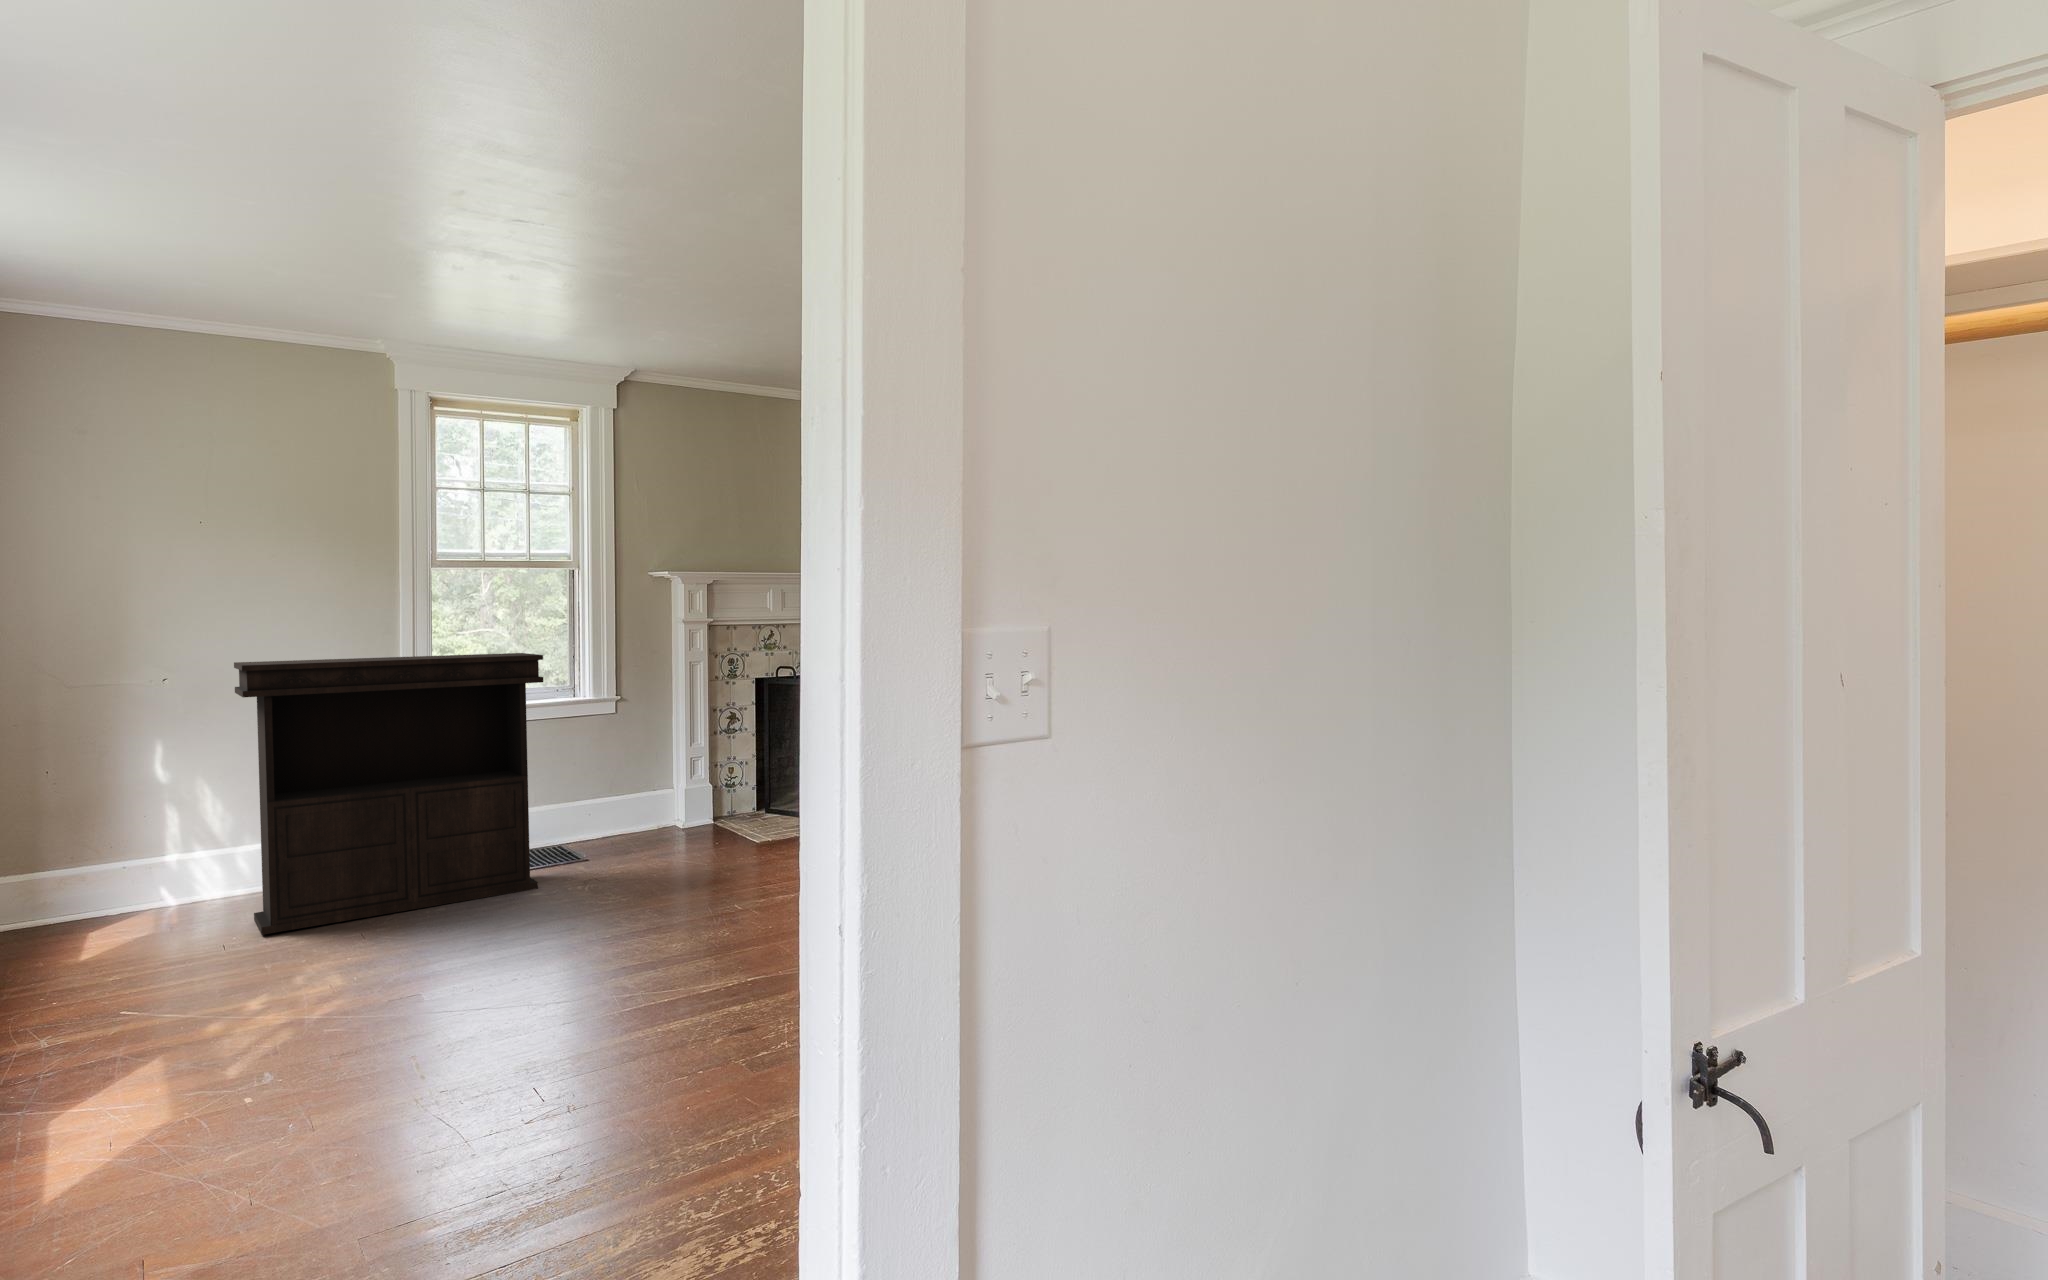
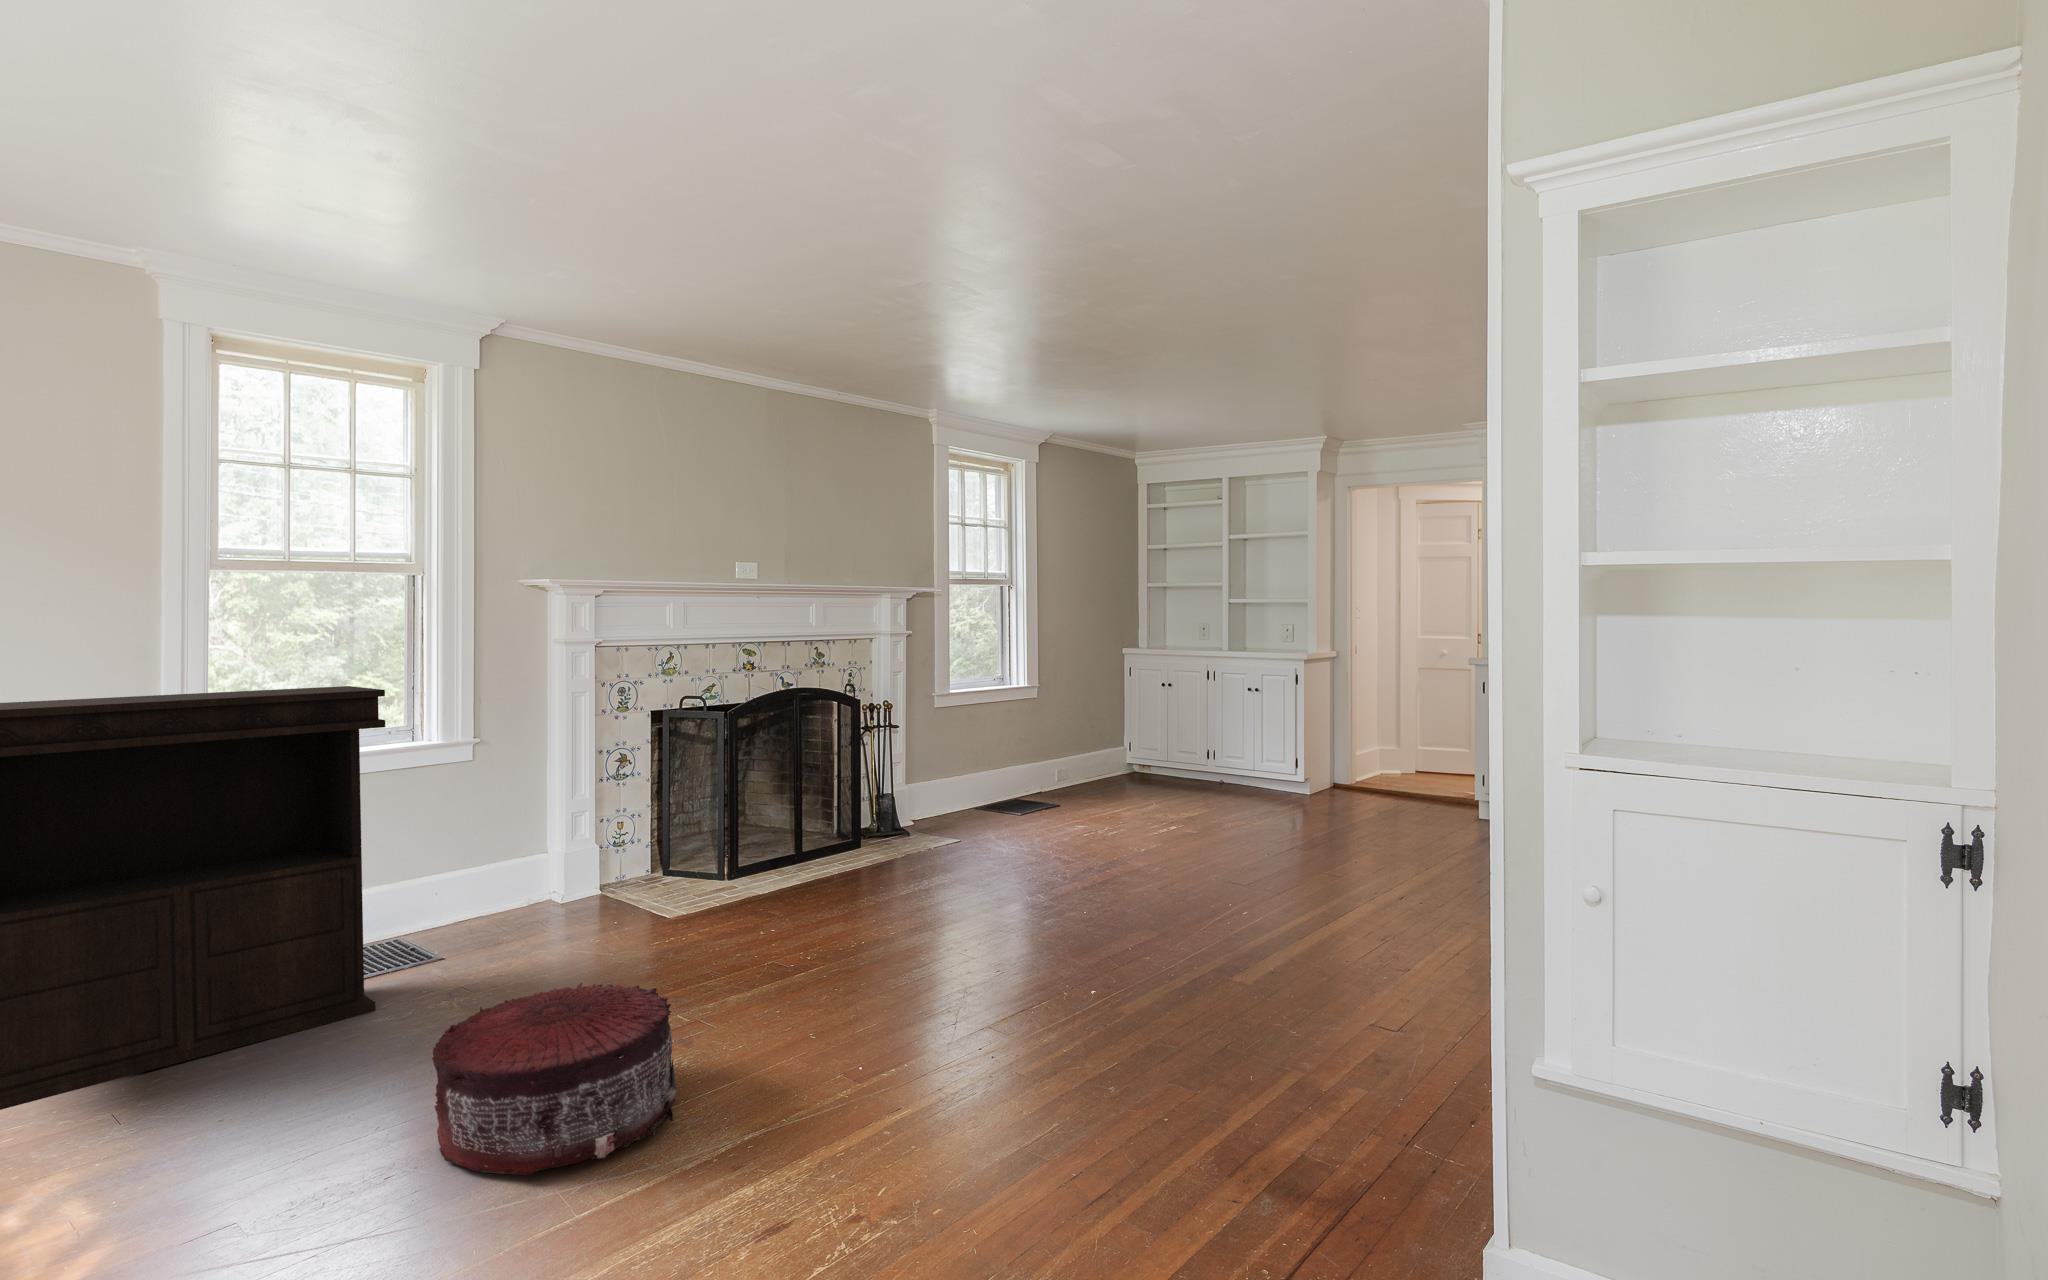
pouf: none [557,864,721,979] -> present [432,983,676,1176]

